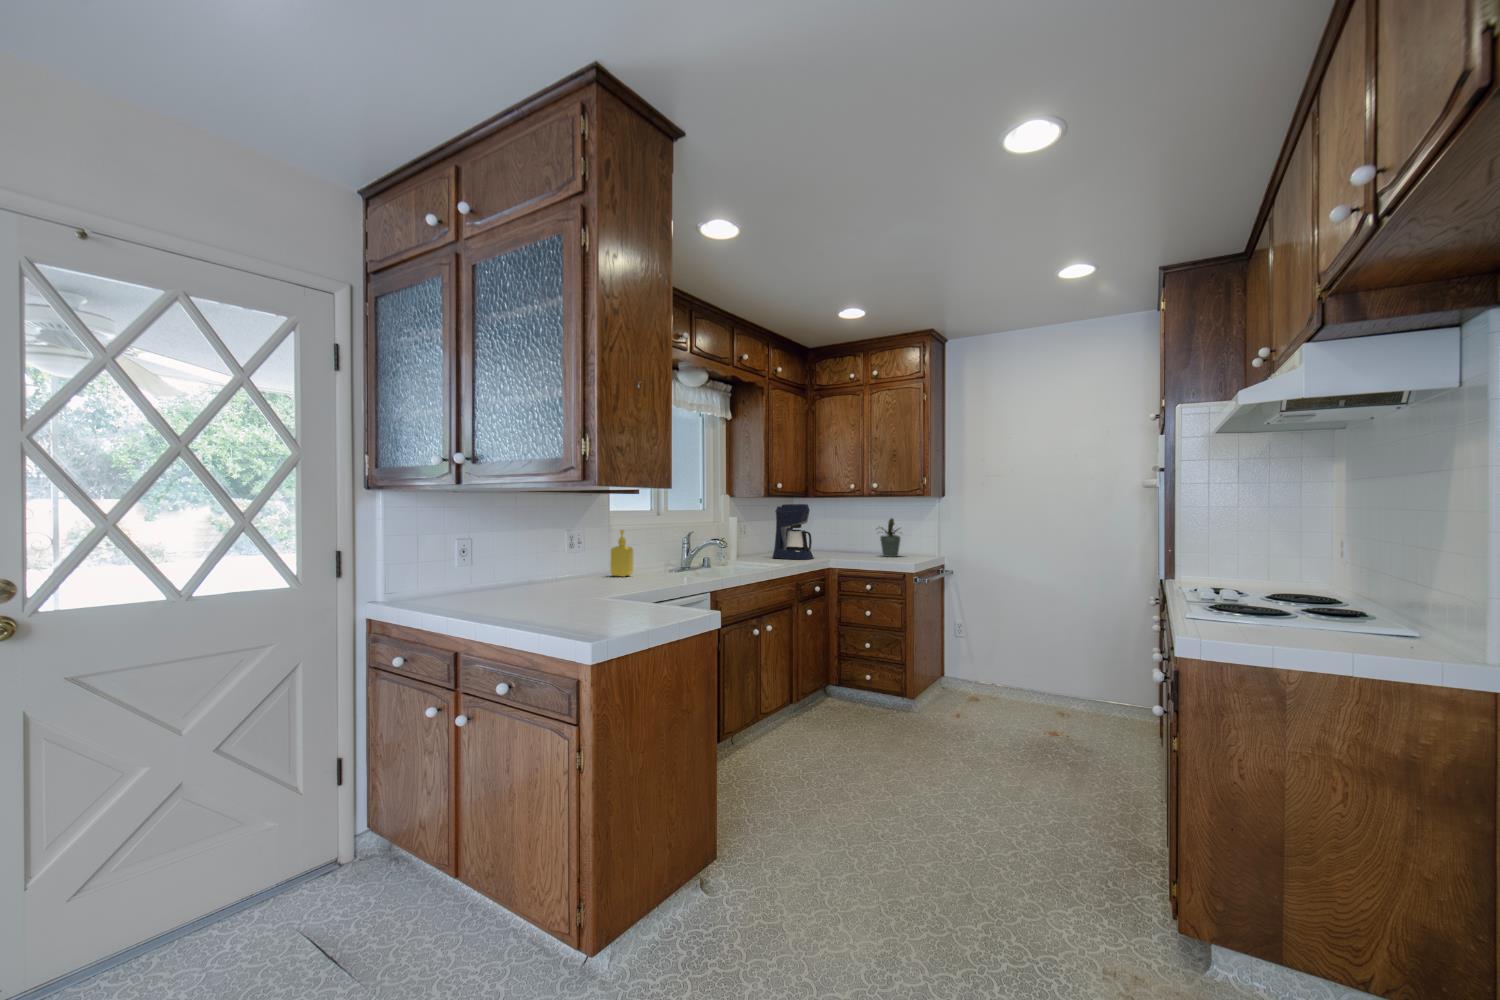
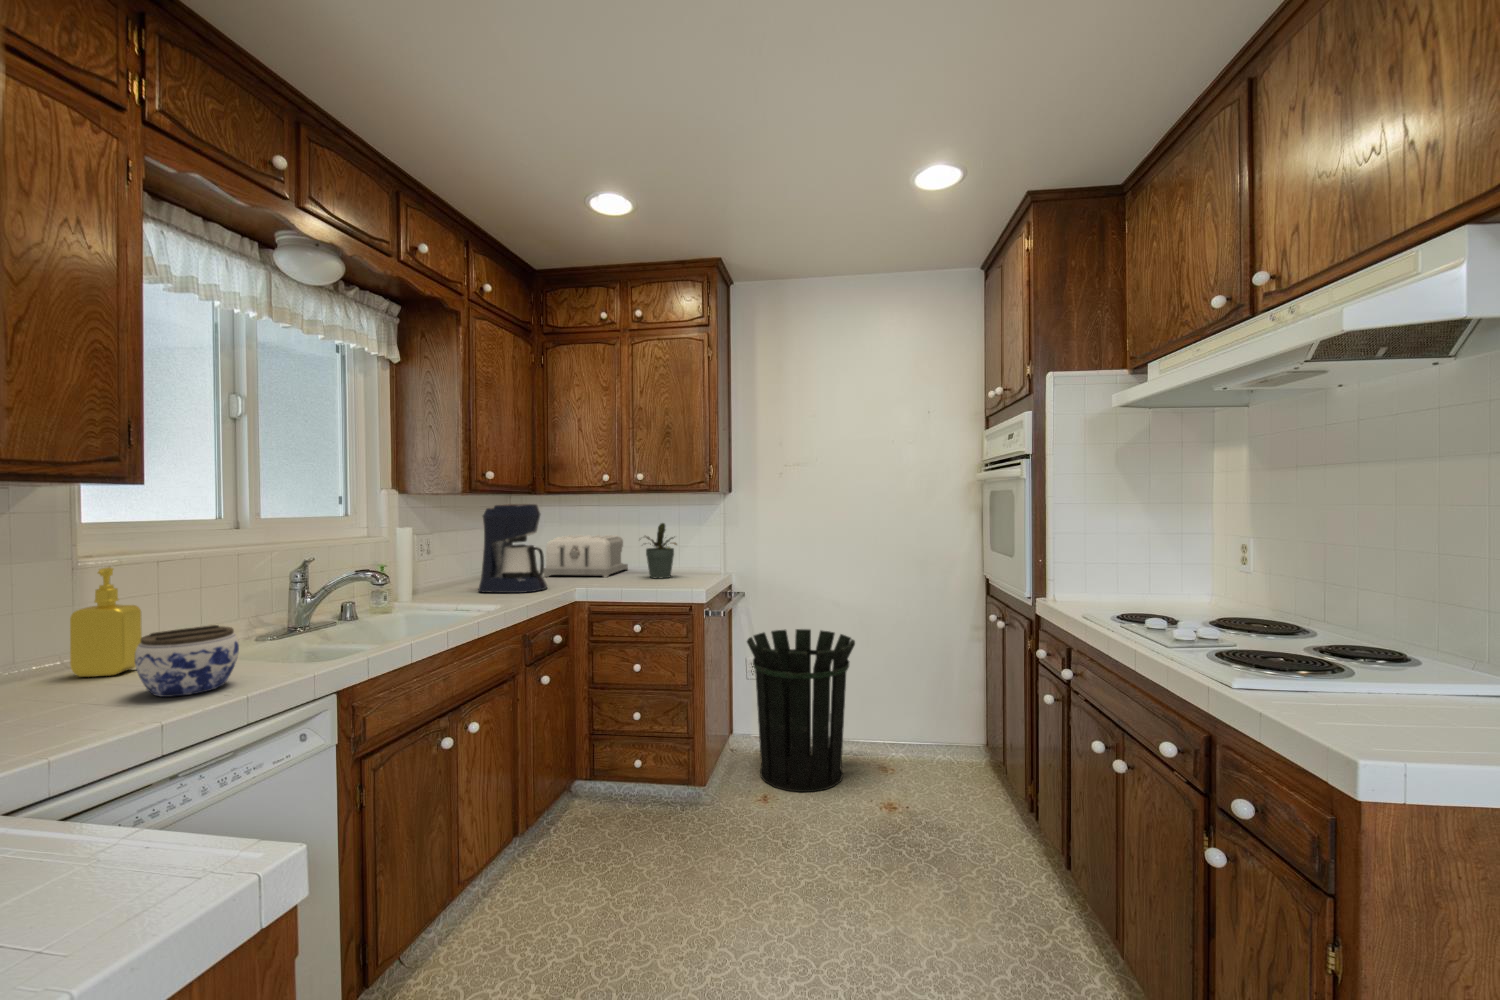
toaster: none [813,526,871,555] -> present [544,535,628,578]
jar: none [640,556,674,583] -> present [135,625,239,697]
waste bin: none [952,601,1038,717] -> present [747,629,855,792]

